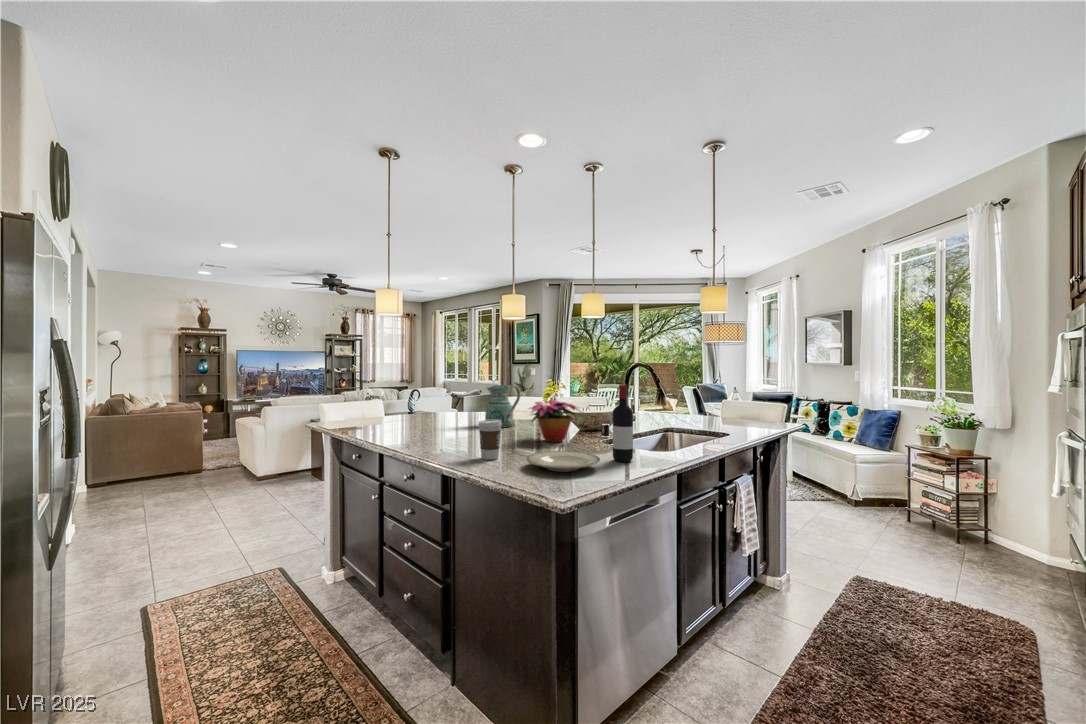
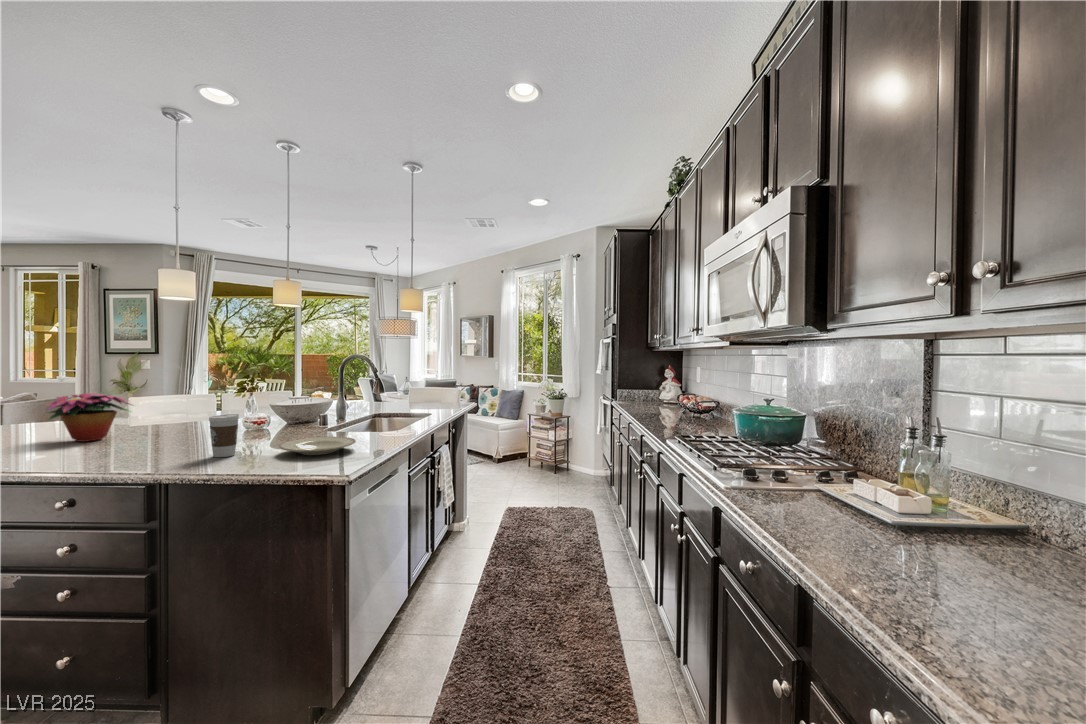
ceramic pitcher: present [485,384,521,427] -> none [158,378,208,430]
wine bottle: present [613,385,633,462] -> none [357,374,376,441]
flower arrangement: present [529,400,580,442] -> present [45,392,131,442]

